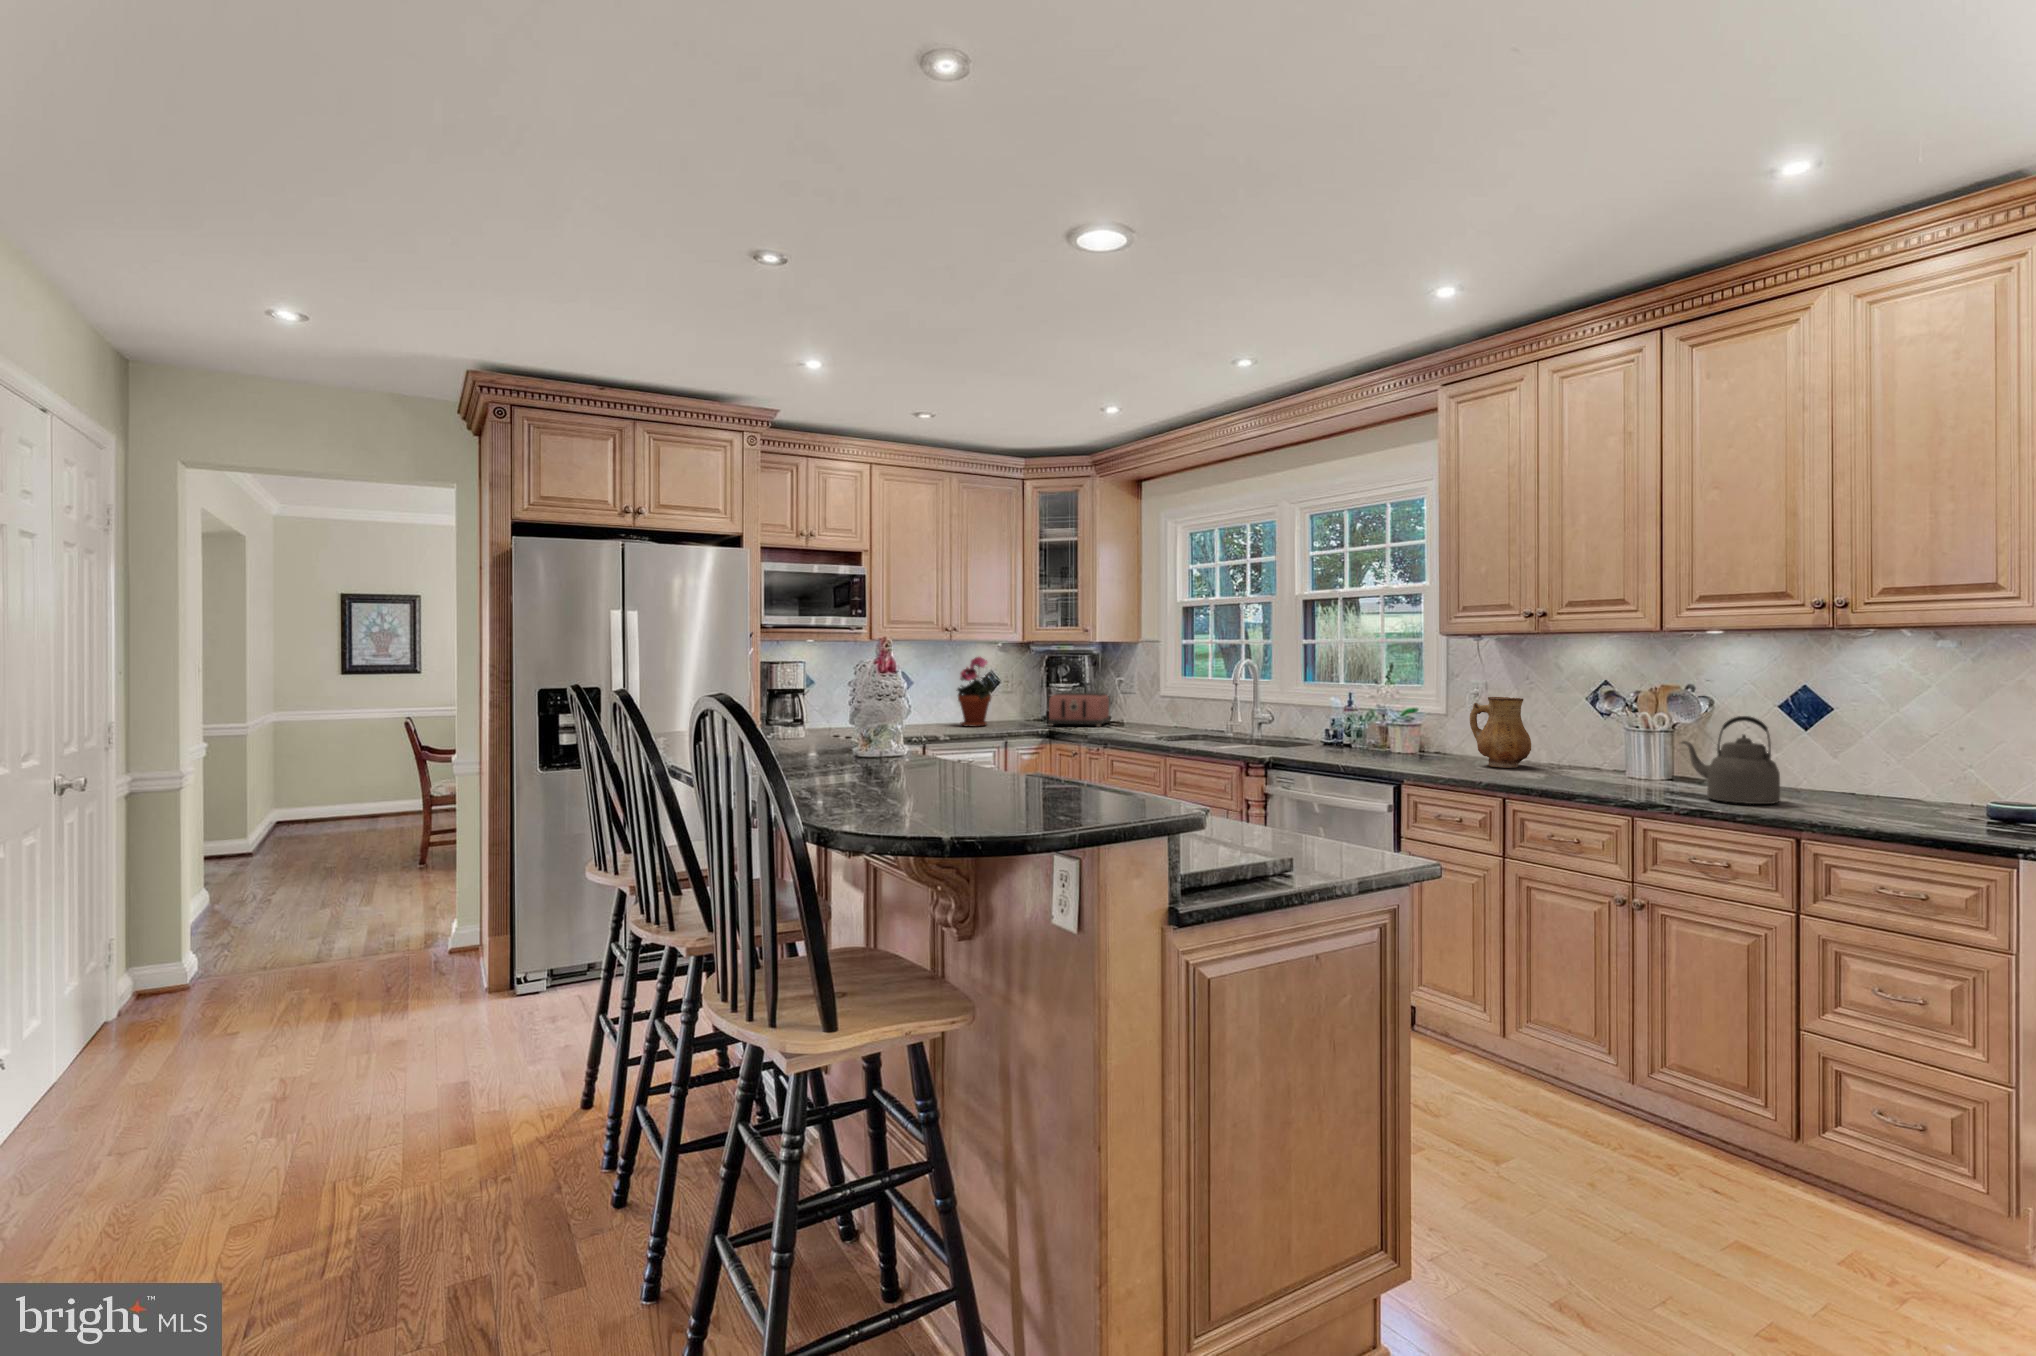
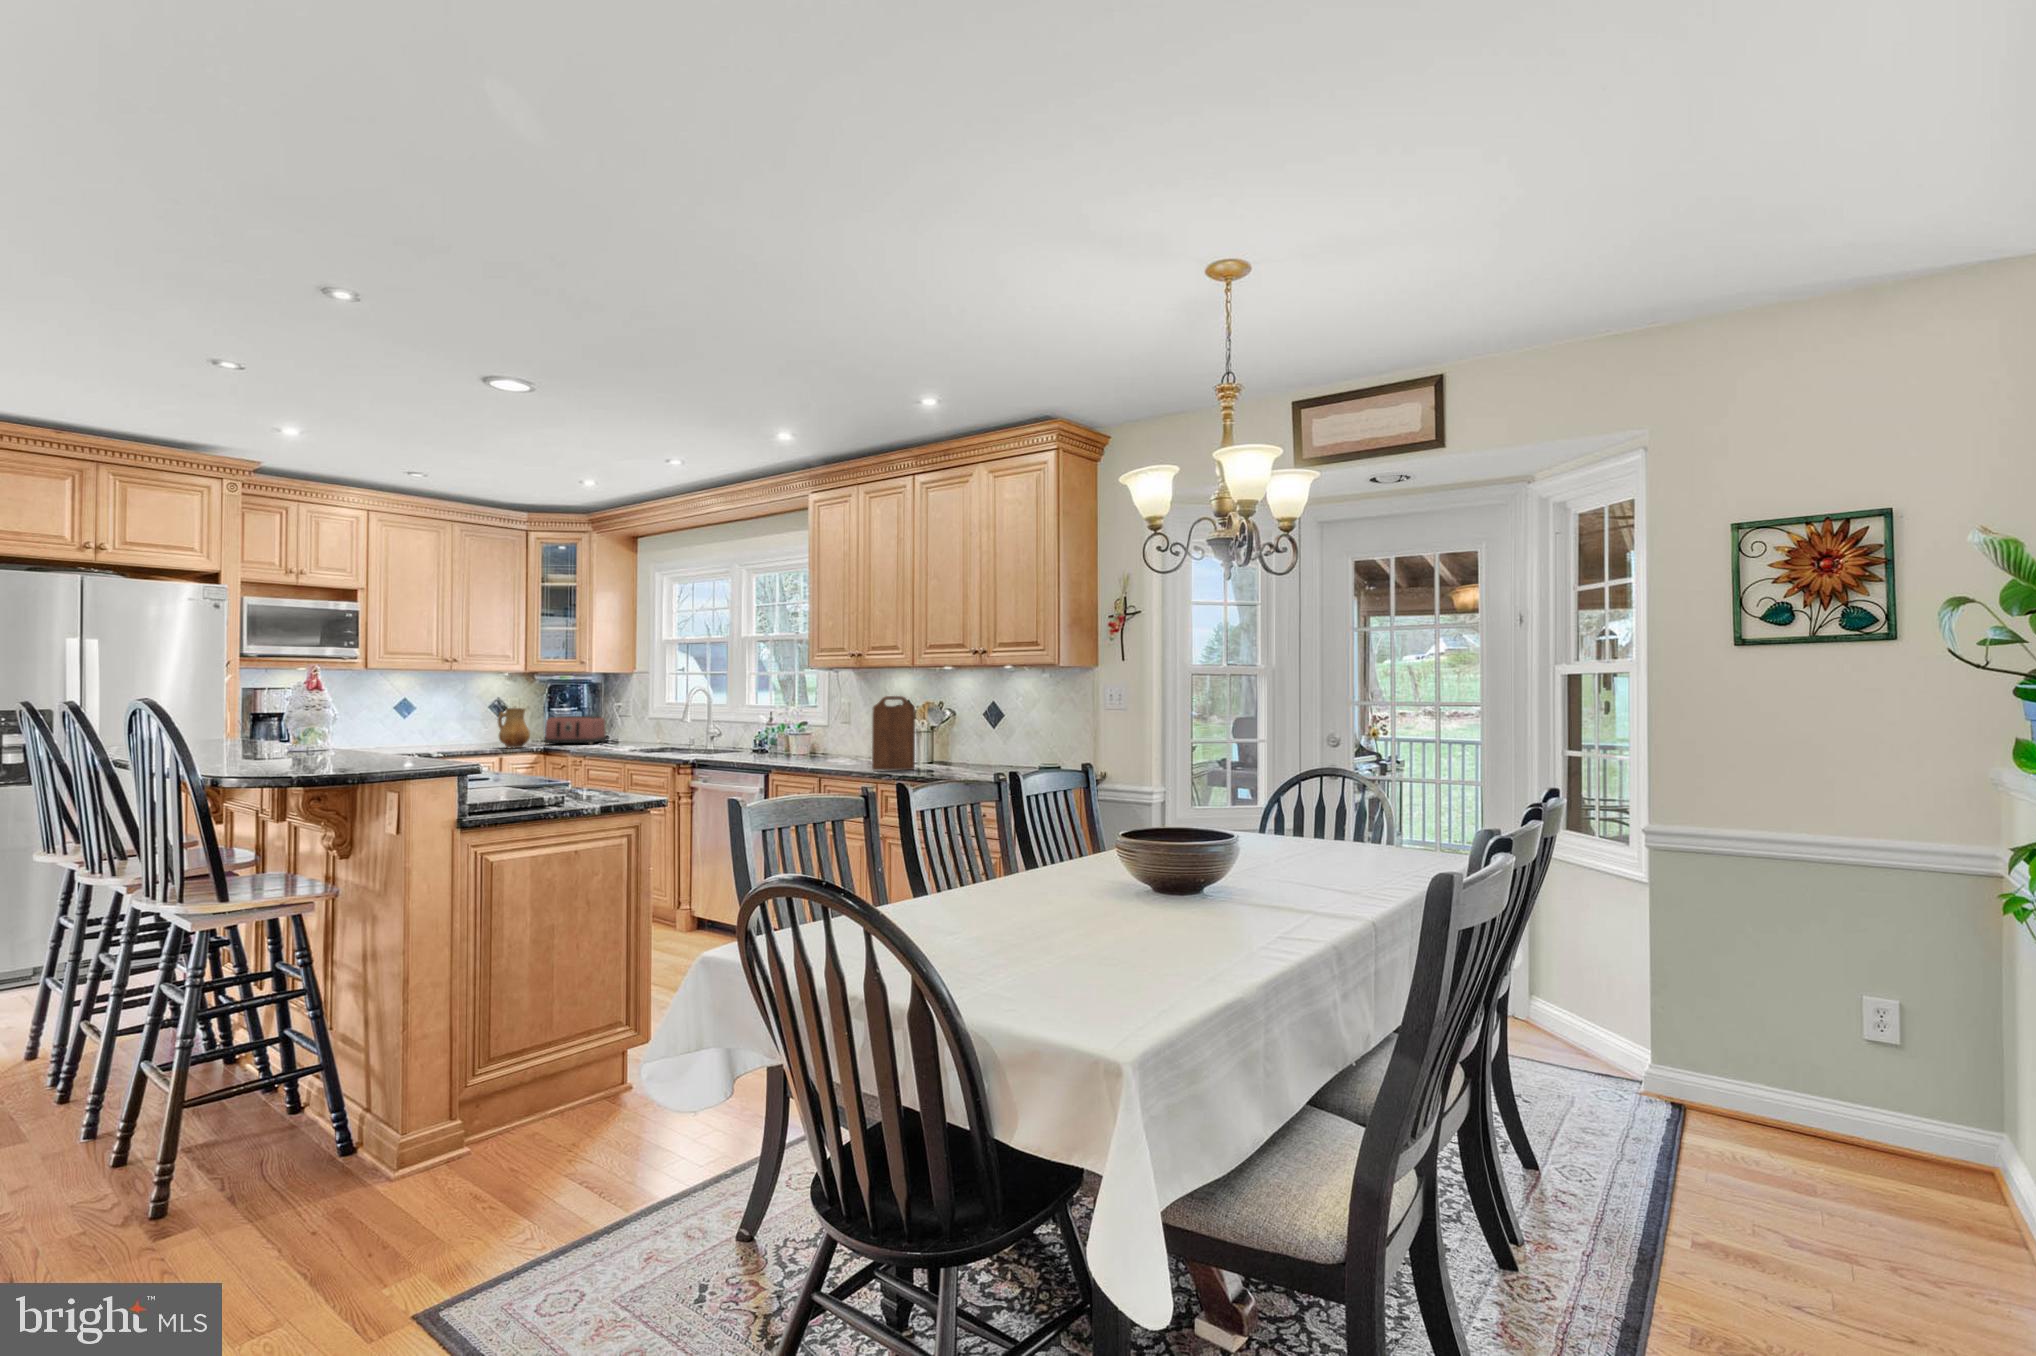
potted plant: present [957,657,995,727] -> none [458,684,497,746]
cutting board: none [1577,674,1646,787] -> present [872,696,915,771]
ceramic pitcher: present [1470,697,1531,768] -> present [497,708,530,748]
kettle: present [1681,716,1780,804] -> none [925,721,972,775]

